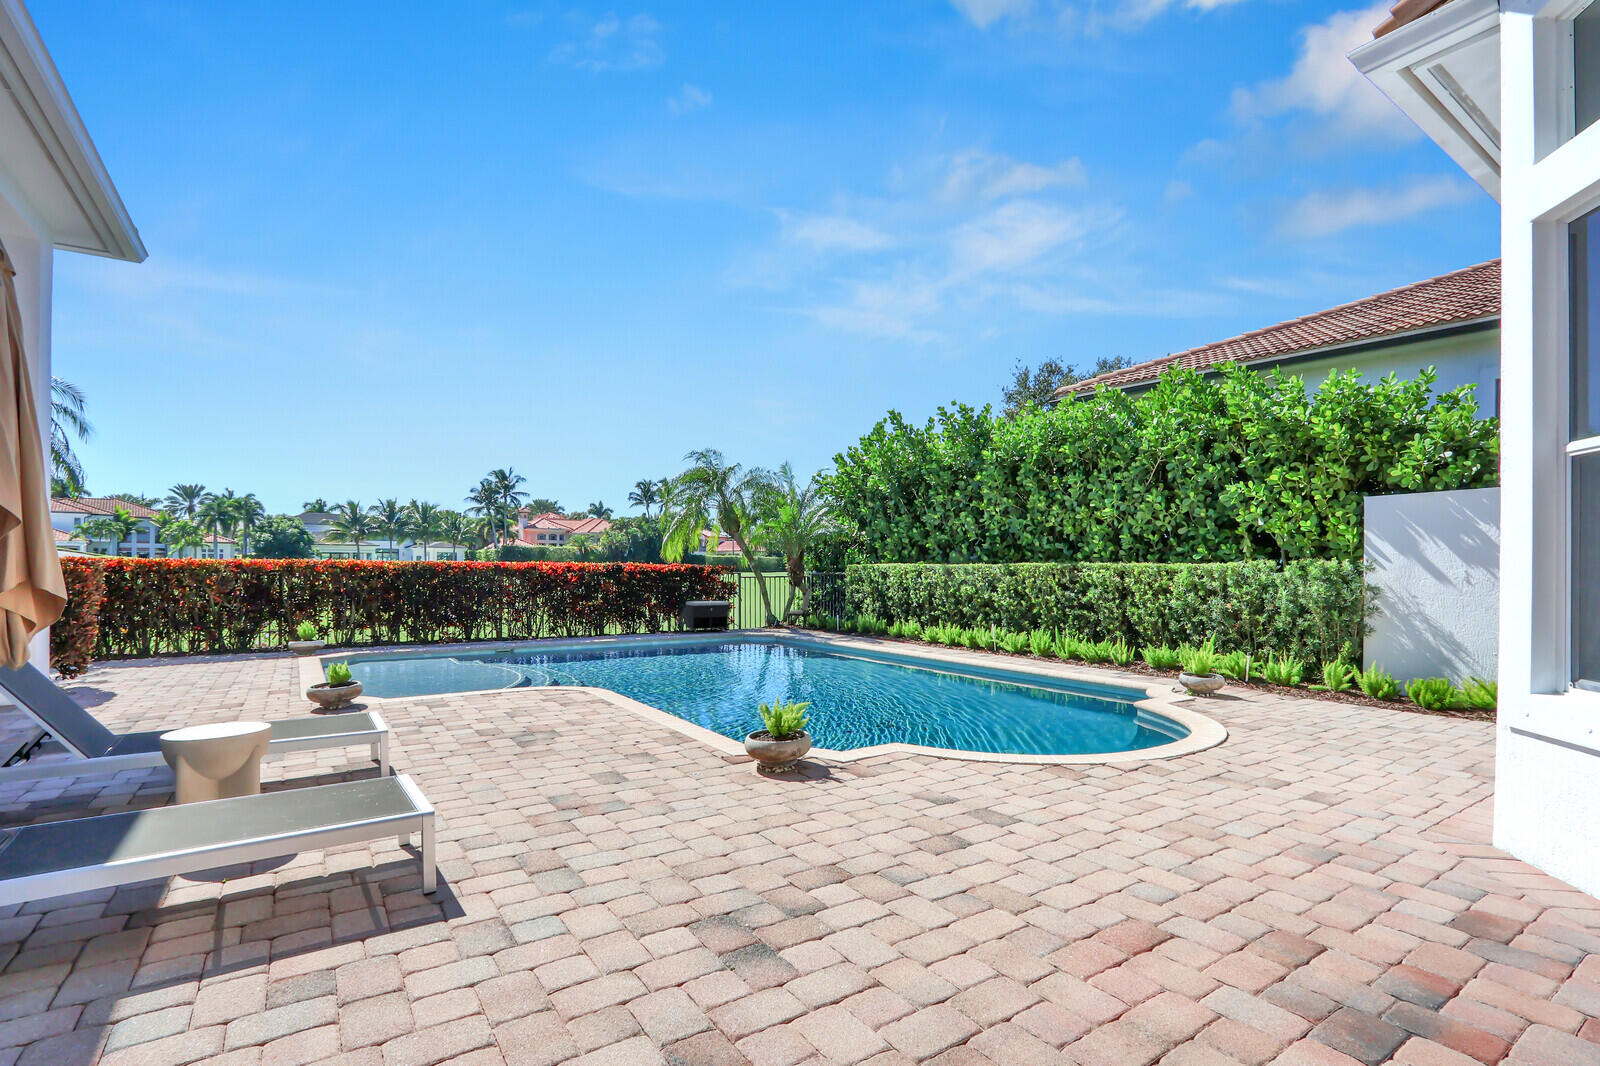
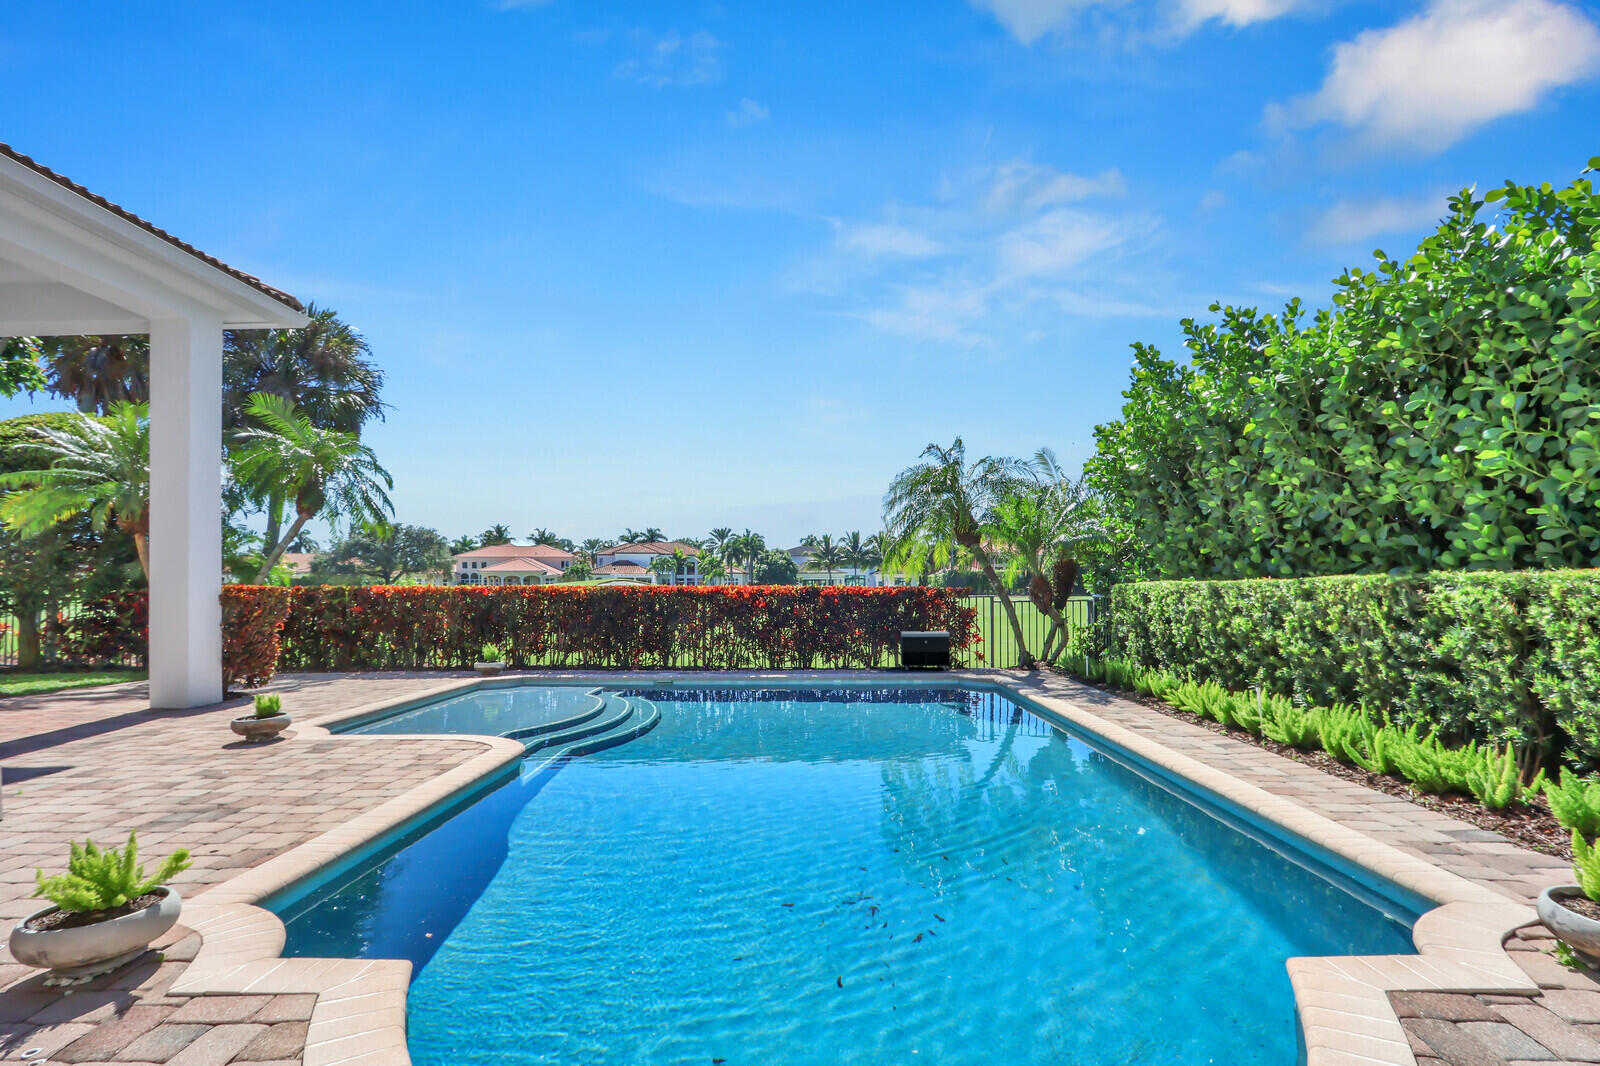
dining chair: present [787,589,812,629] -> none [1036,617,1072,672]

